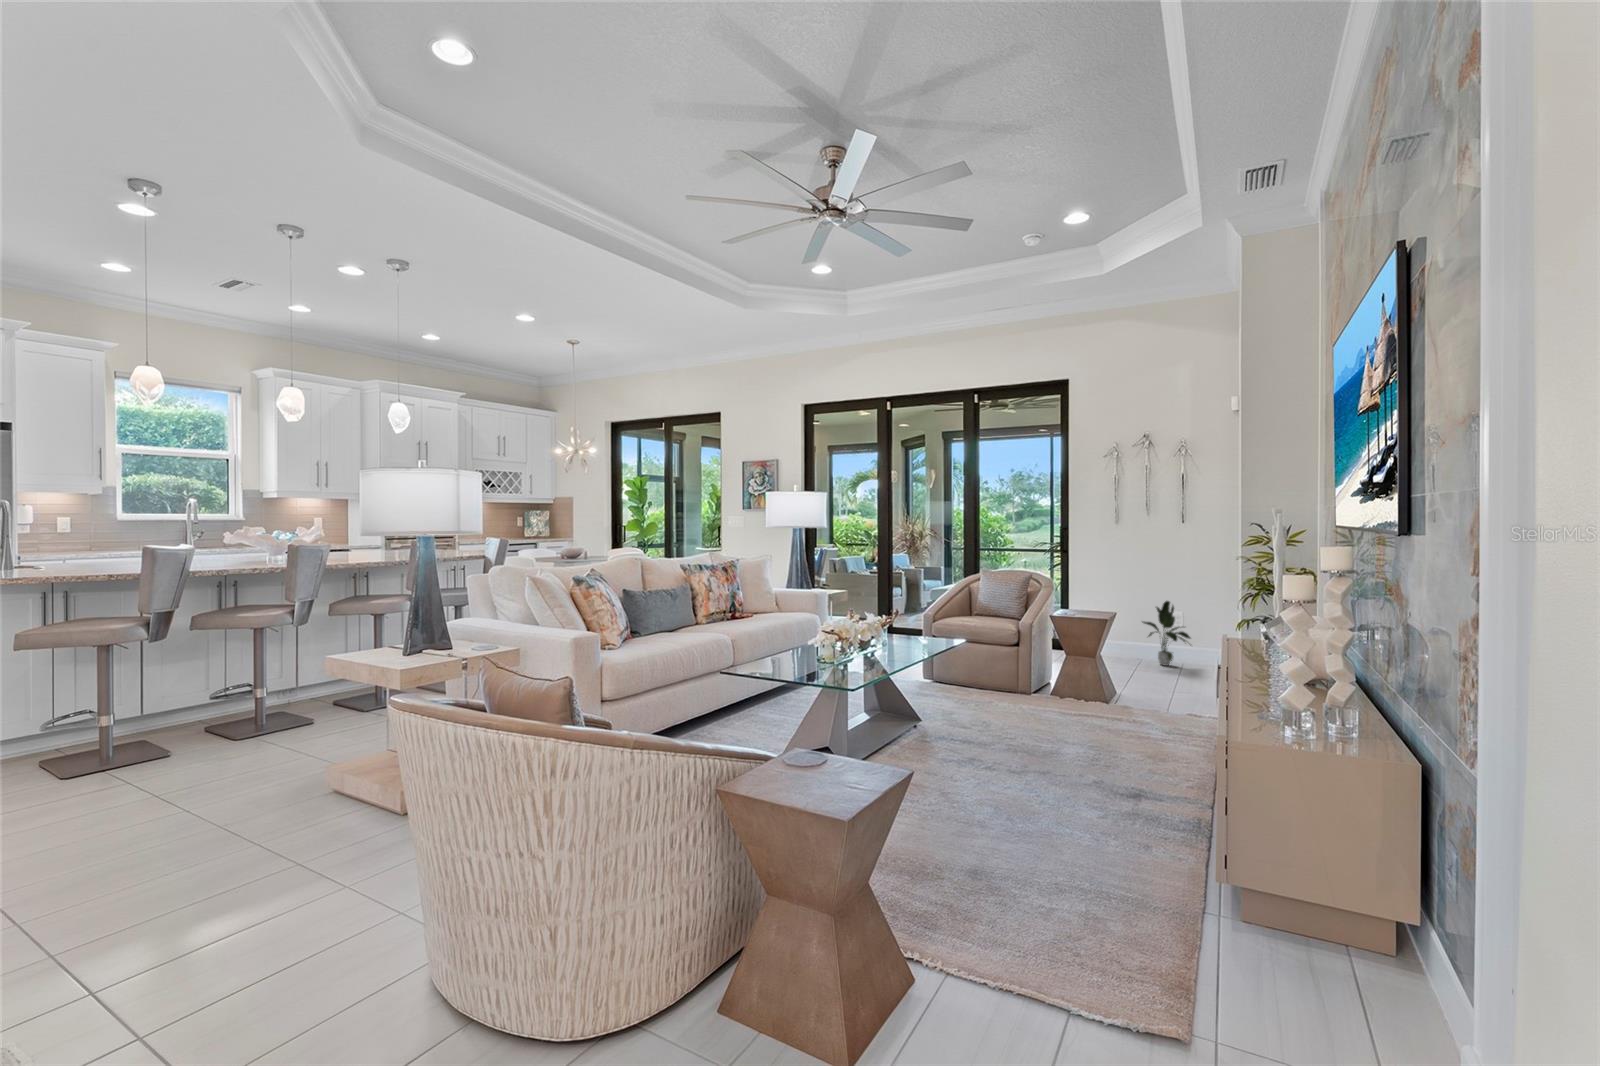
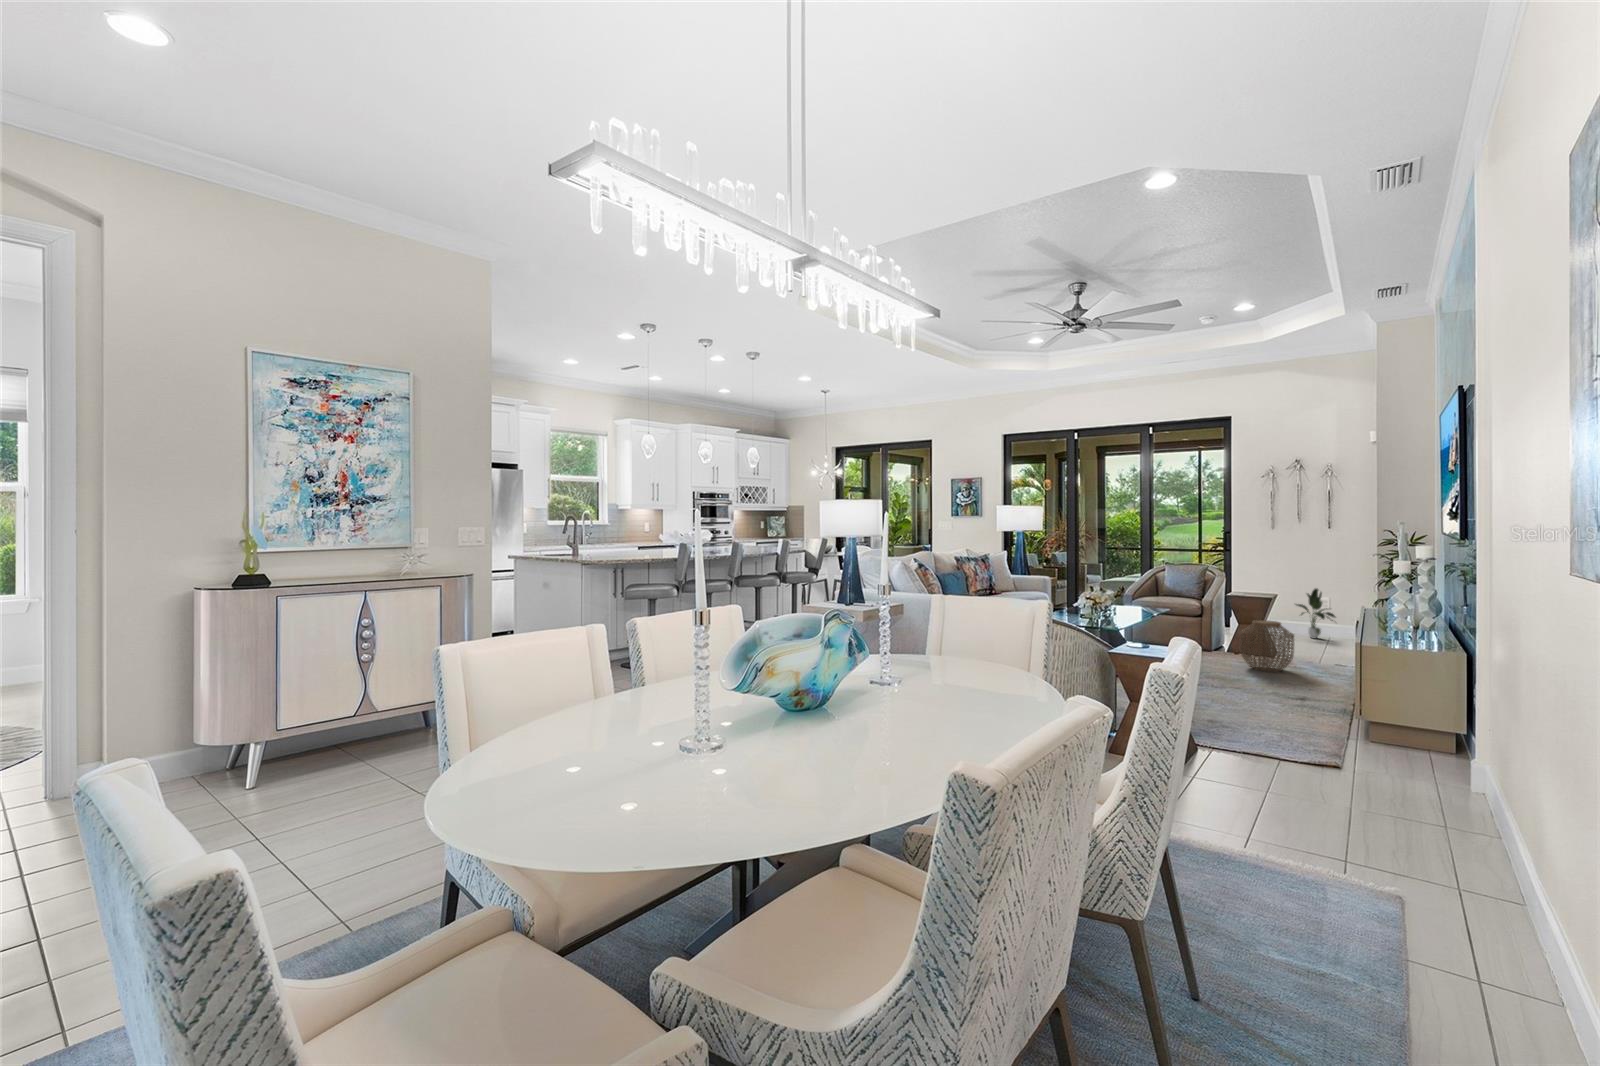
woven basket: none [1063,652,1135,728] -> present [1240,620,1294,672]

